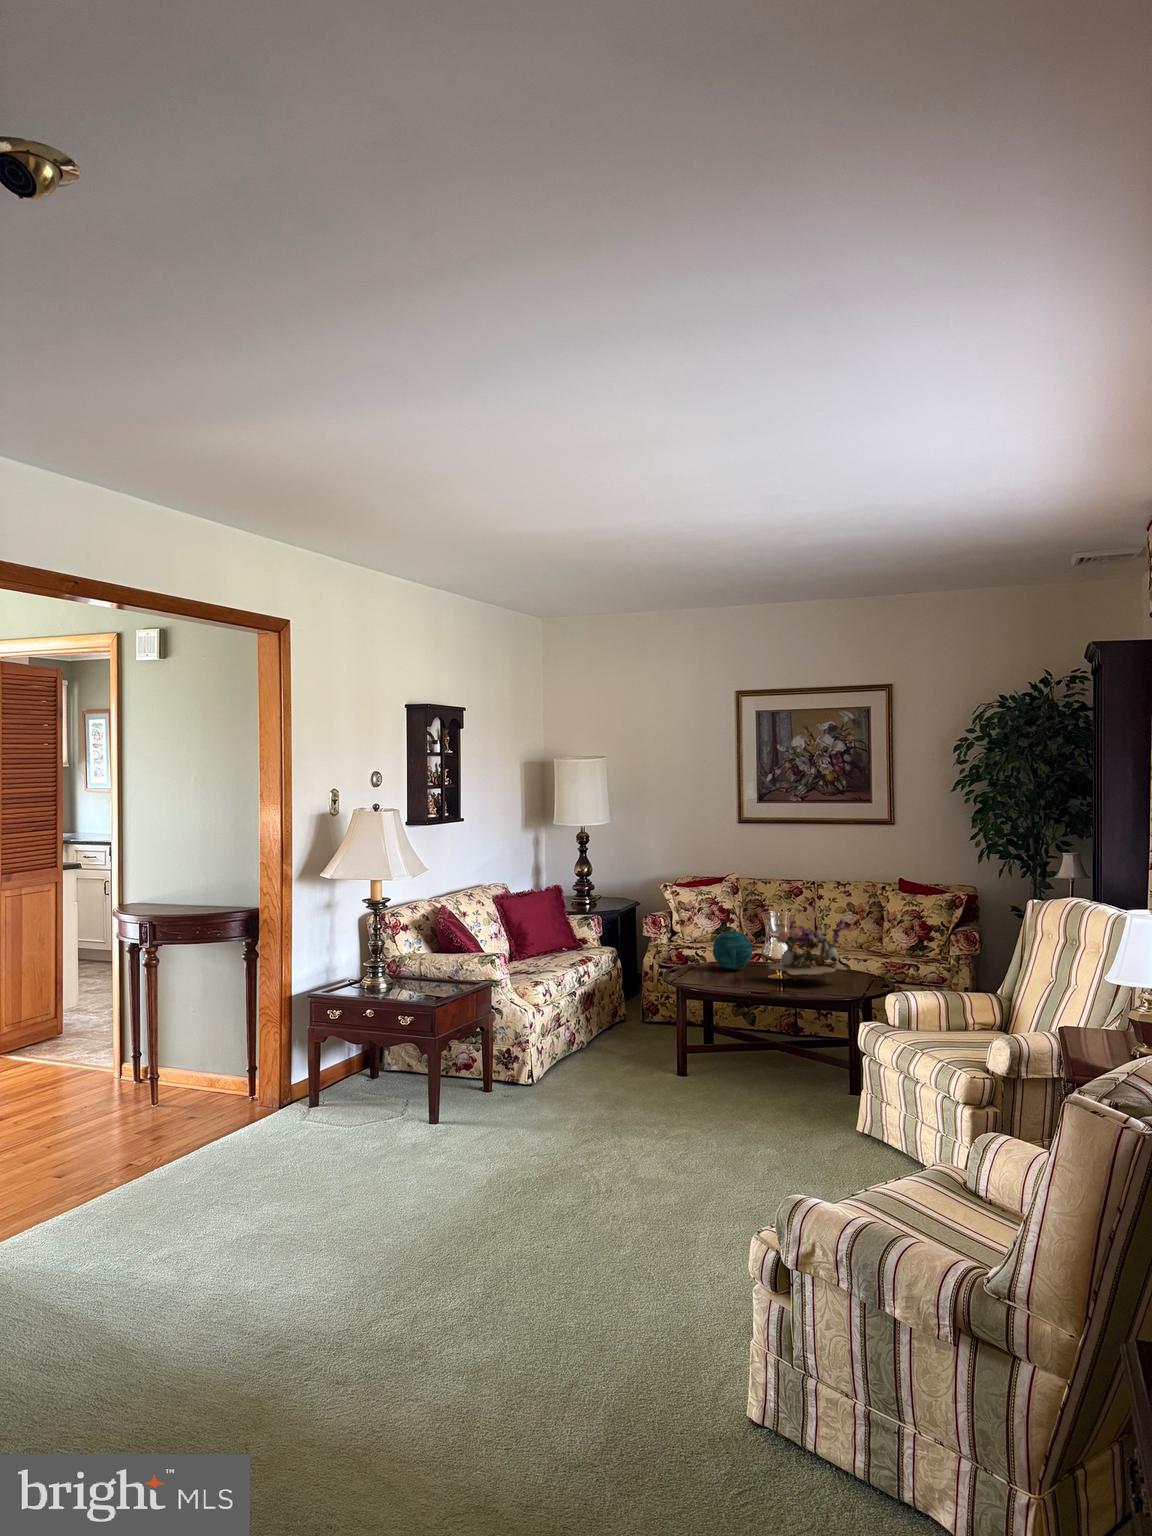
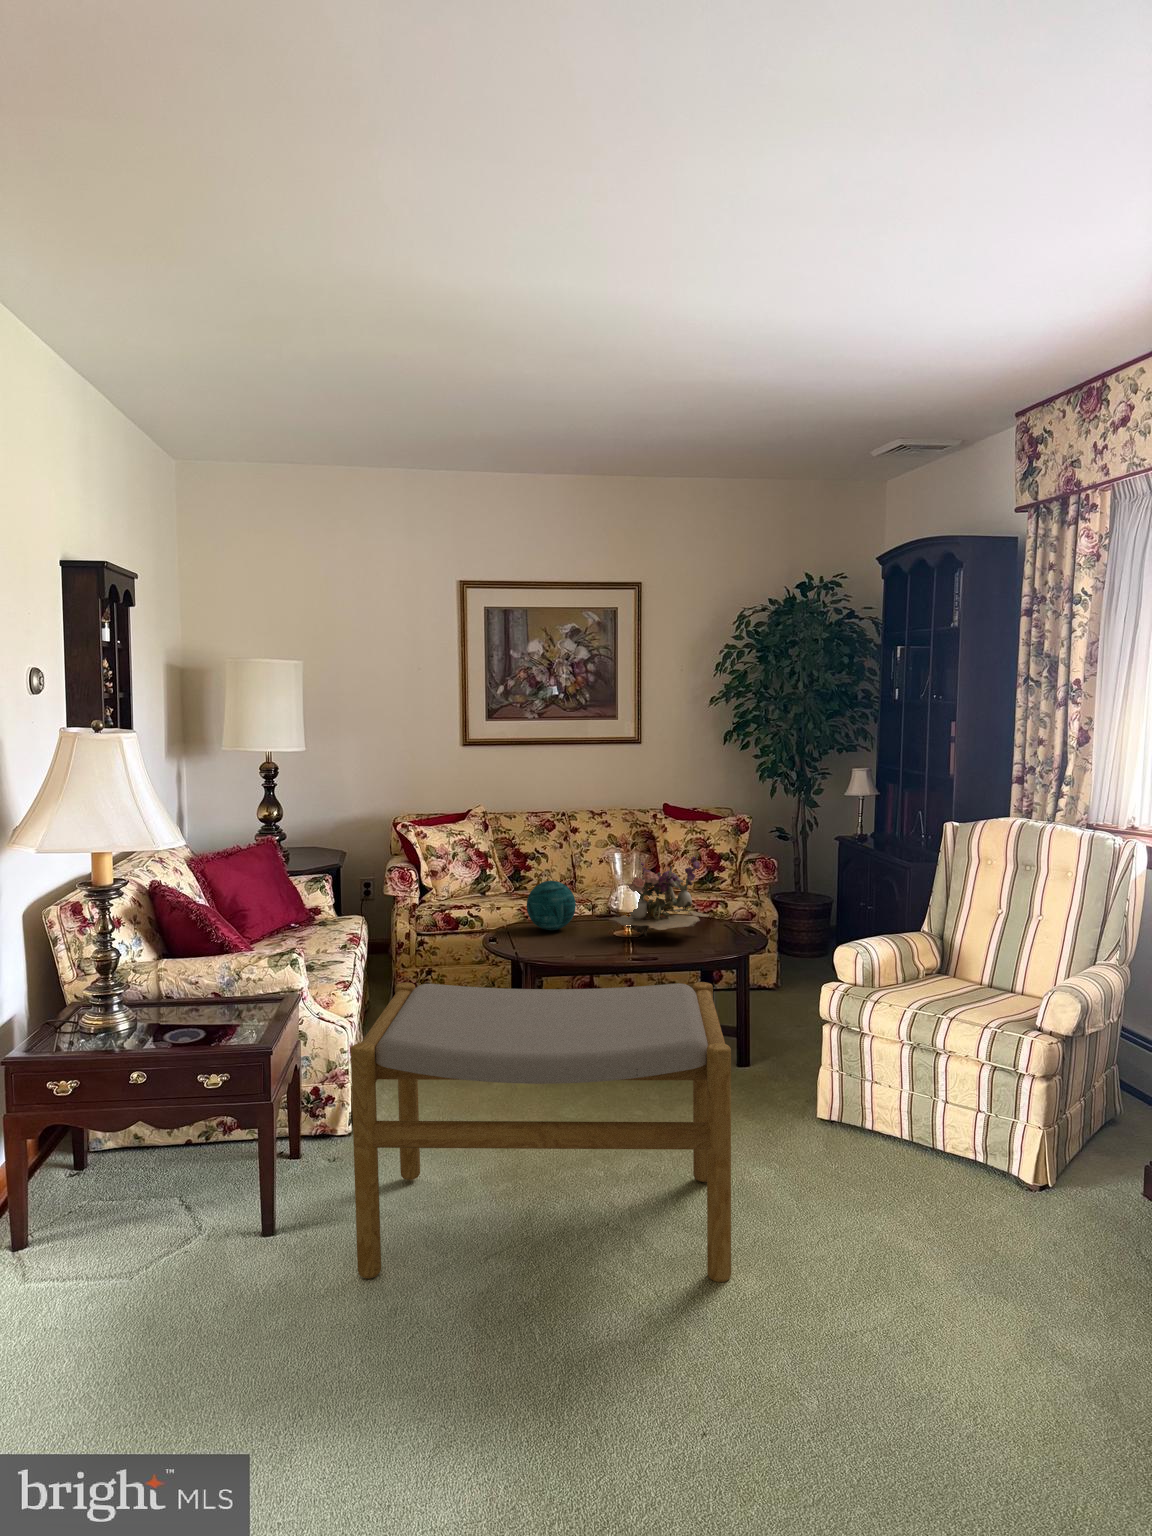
footstool: none [457,979,728,1196] -> present [350,982,731,1282]

